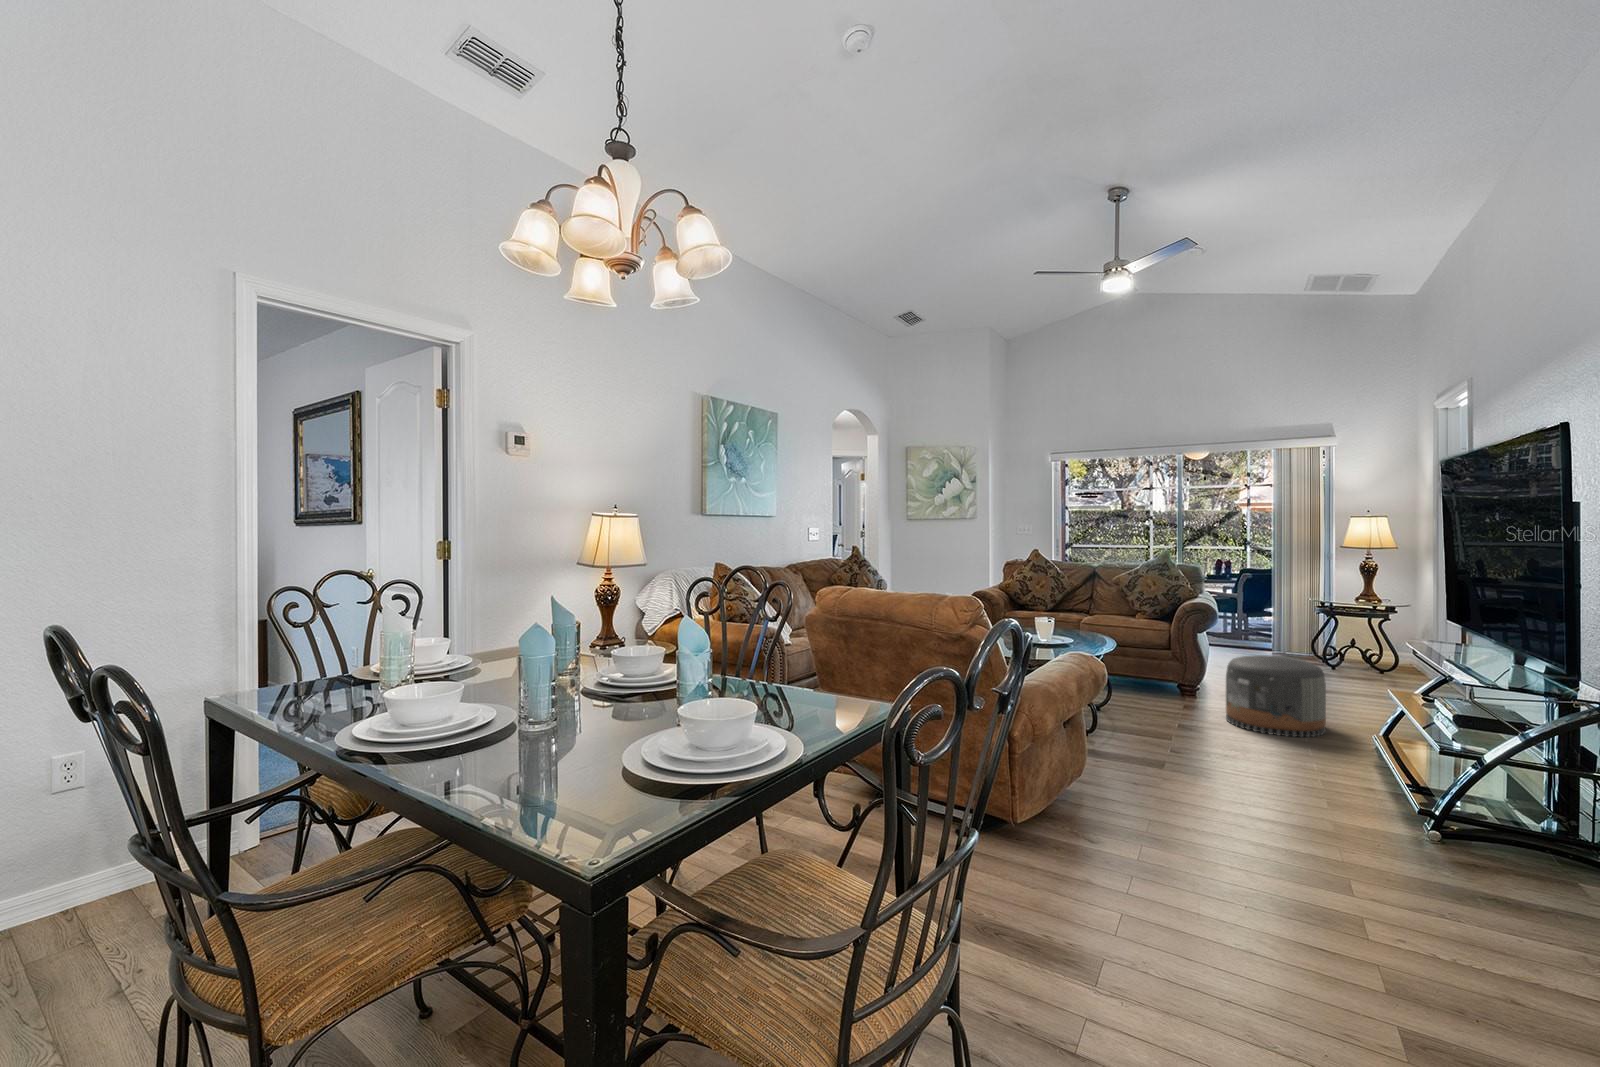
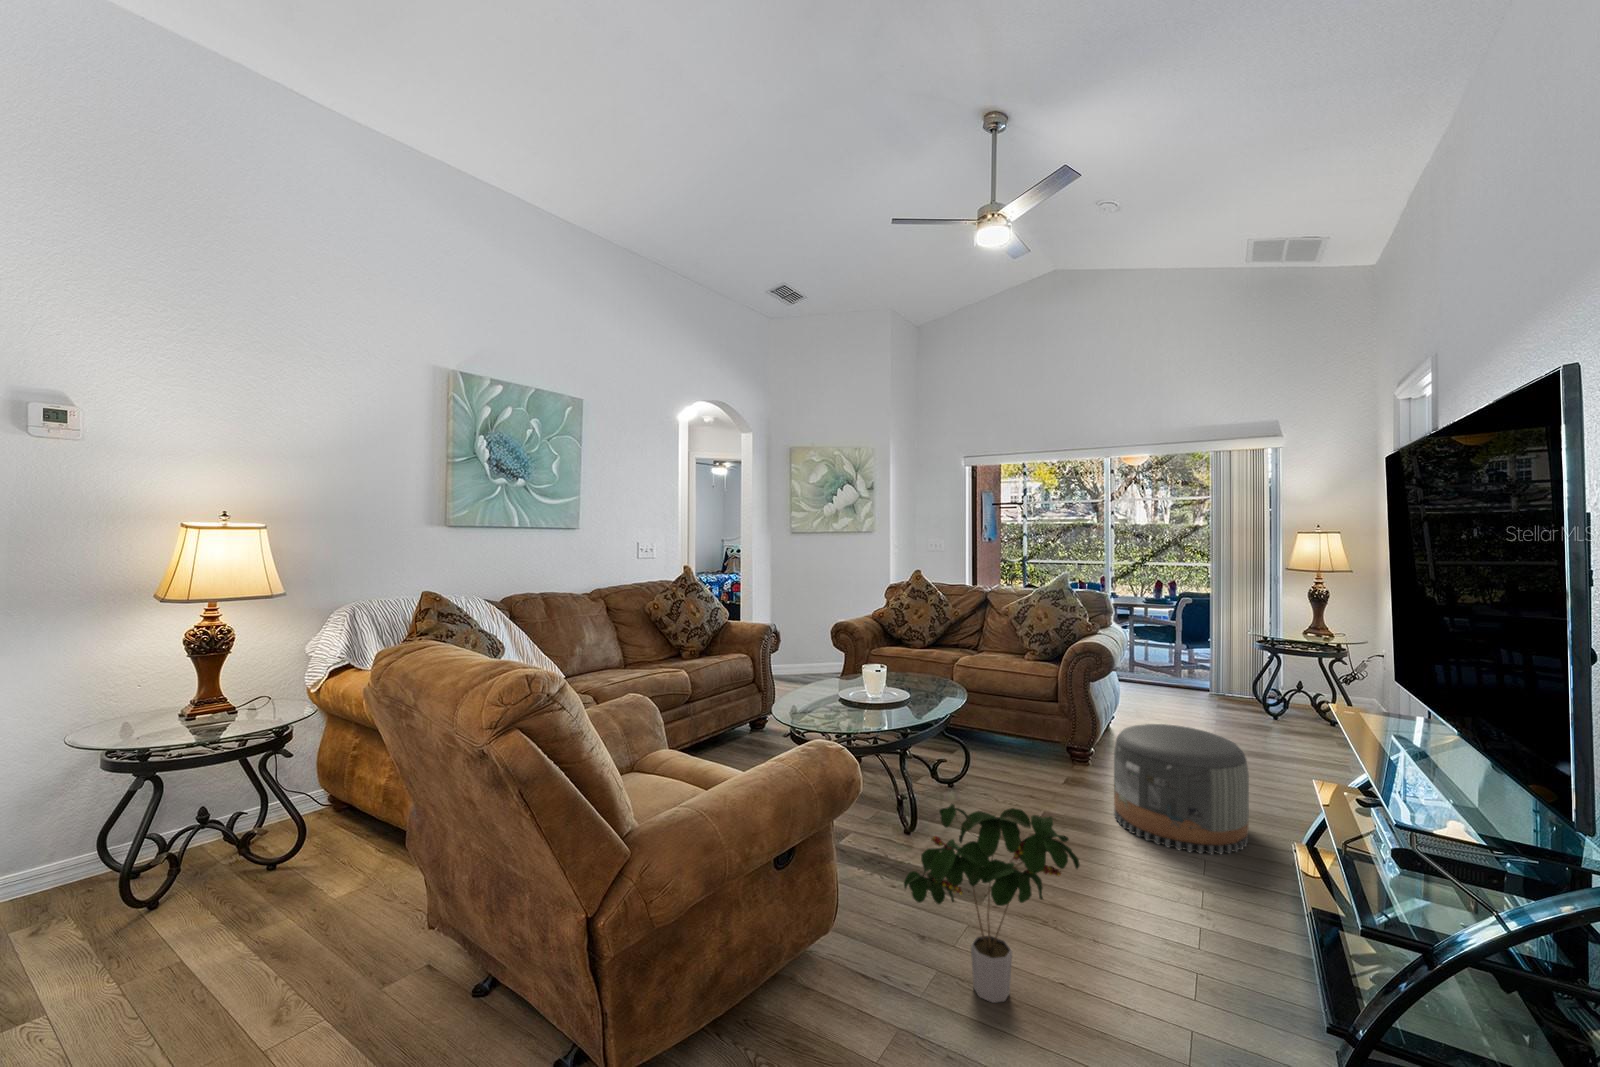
potted plant: none [1129,680,1242,793] -> present [904,804,1079,1003]

